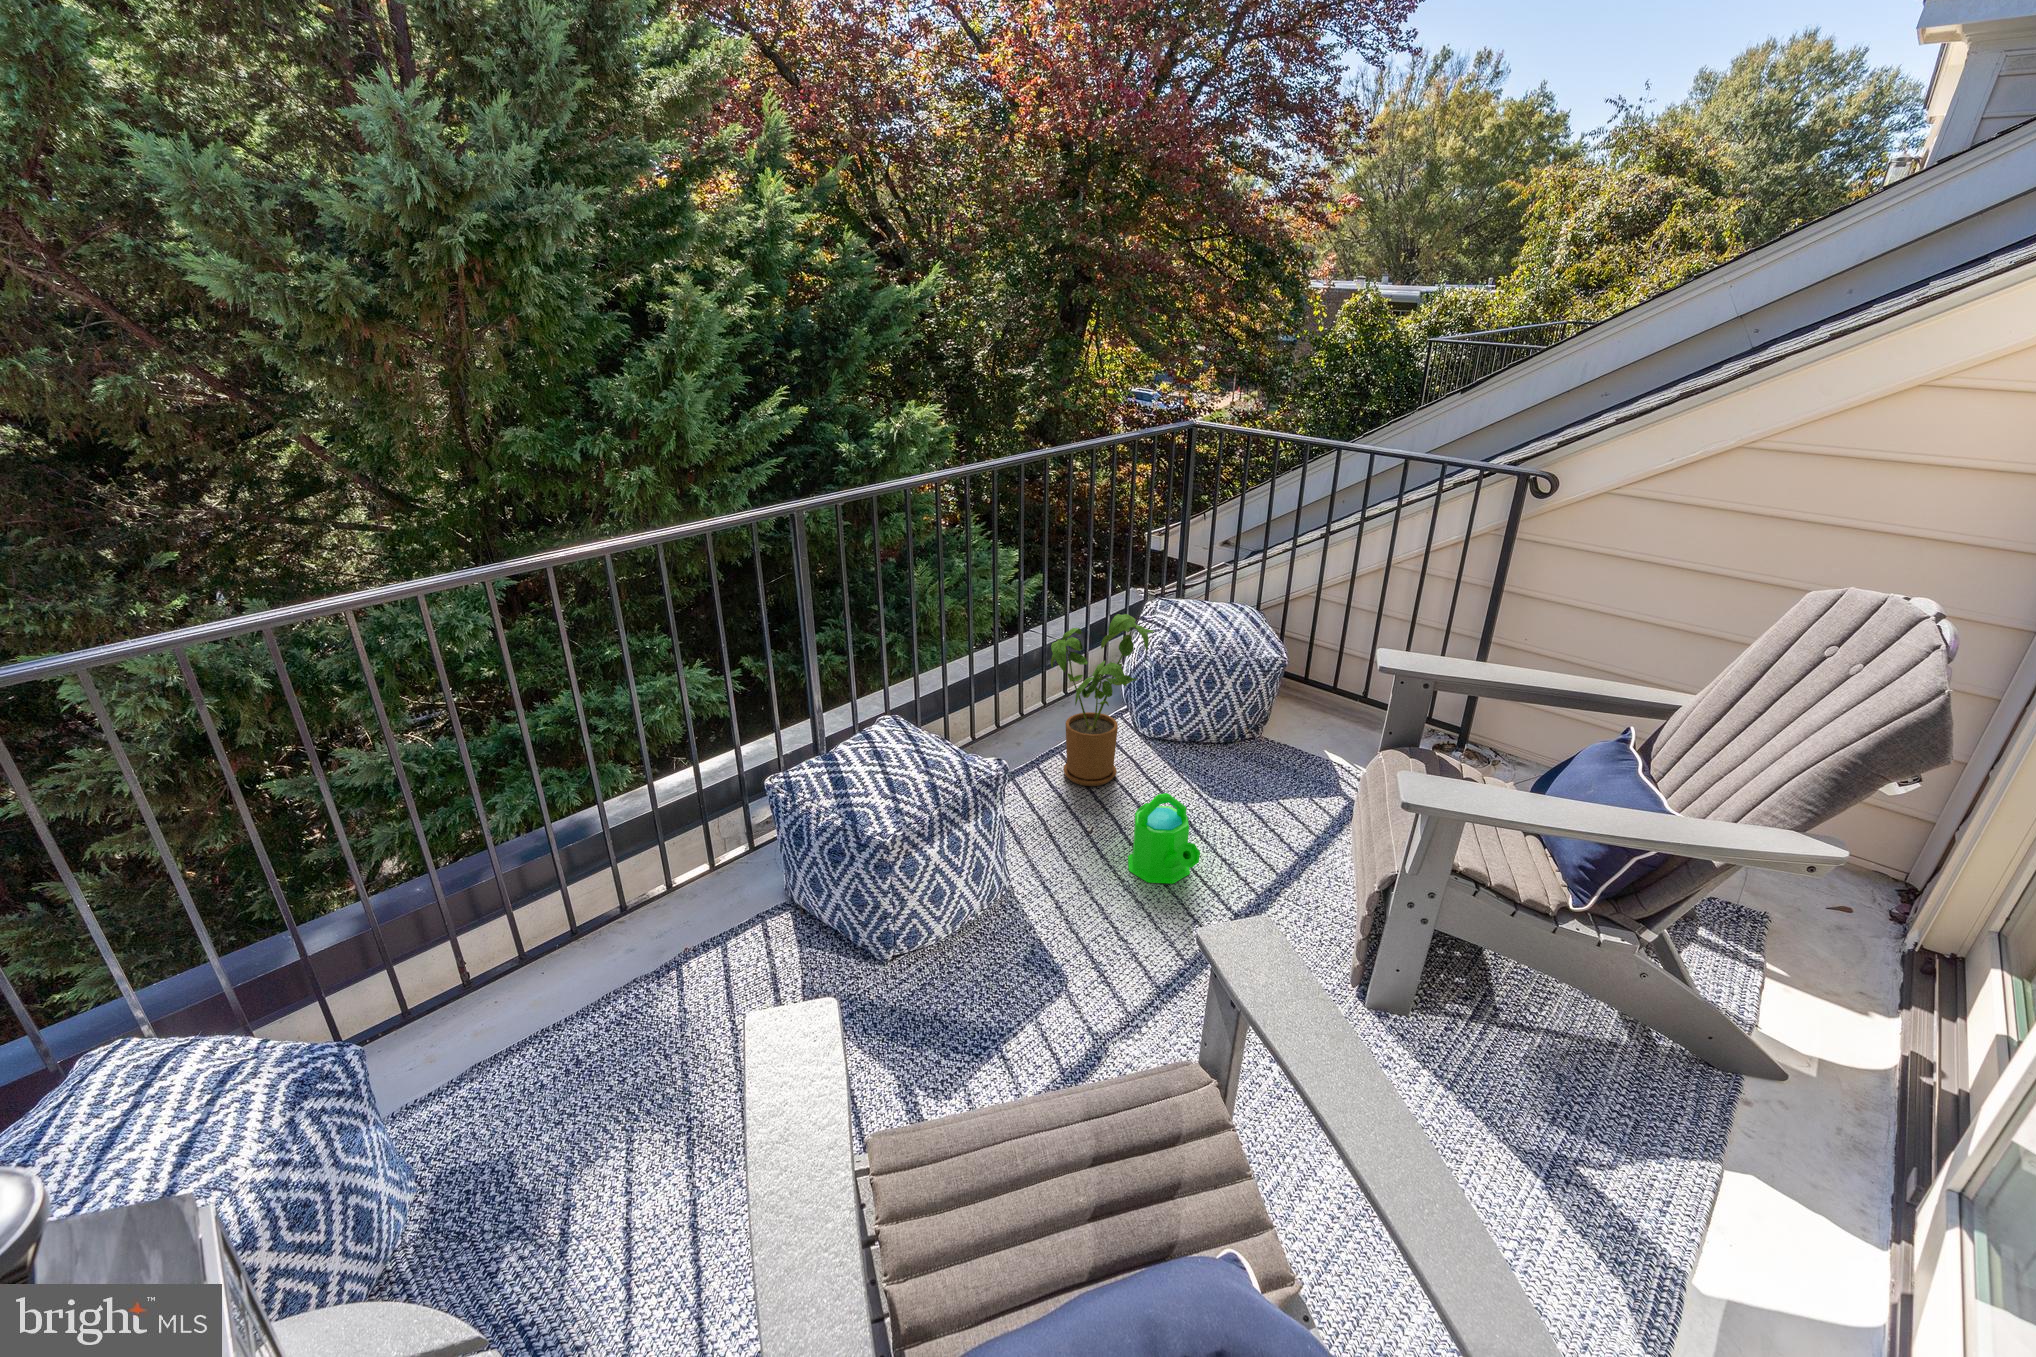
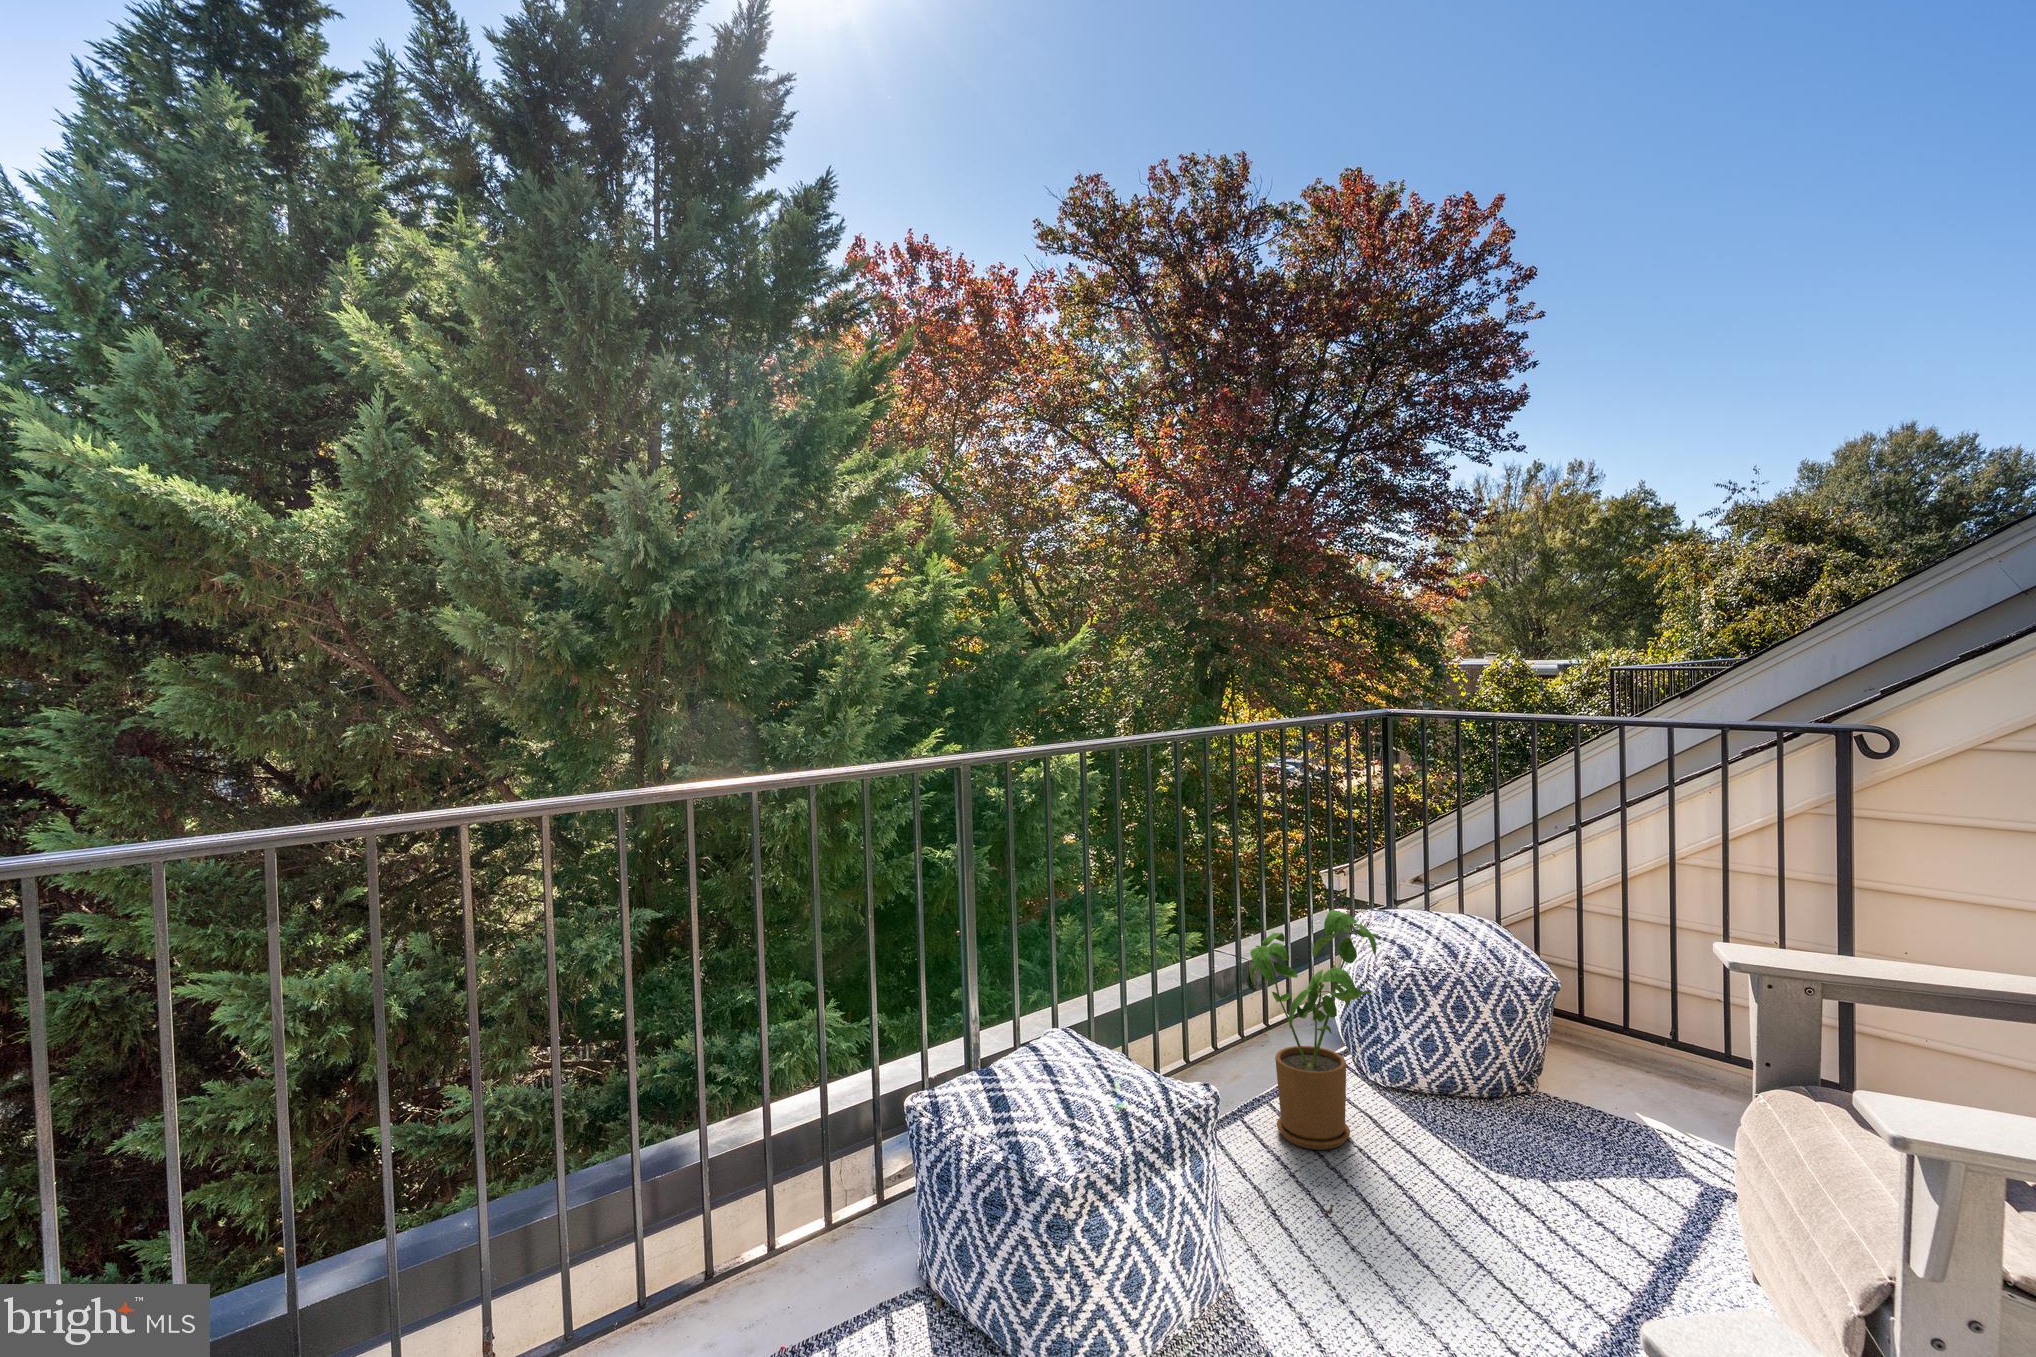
watering can: present [1128,793,1200,884] -> none [1394,1145,1515,1296]

